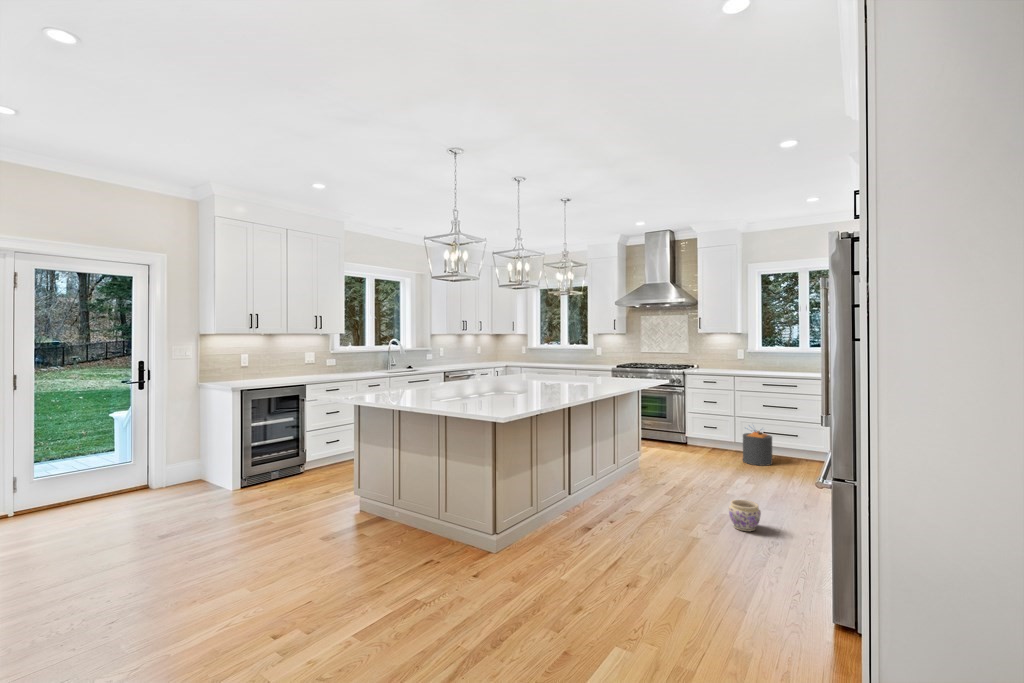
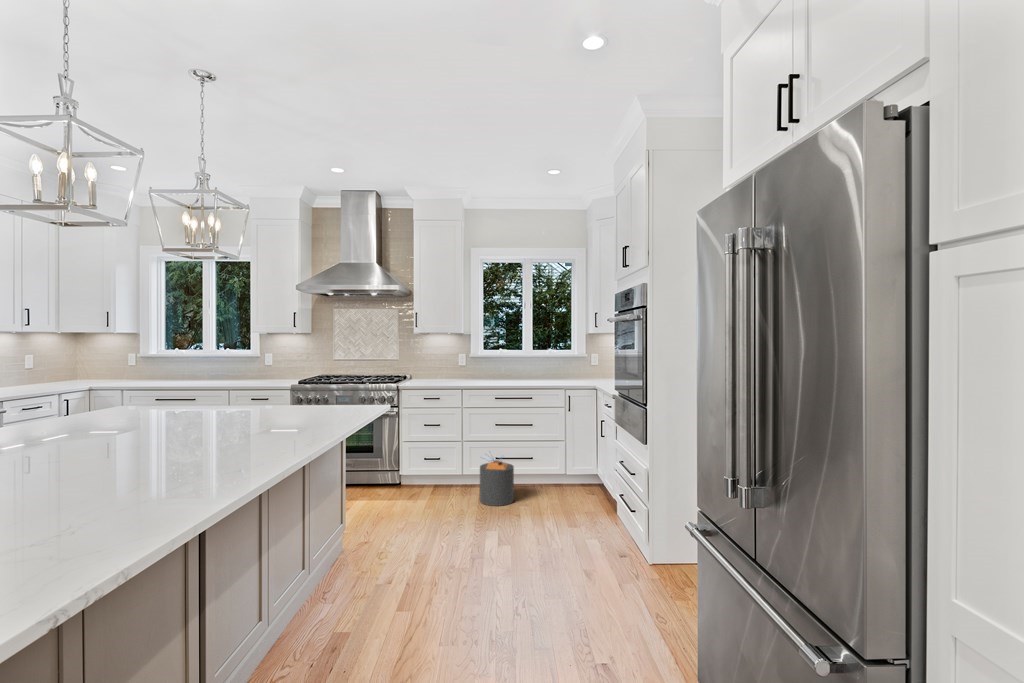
planter: present [729,500,761,532] -> none [526,599,572,656]

